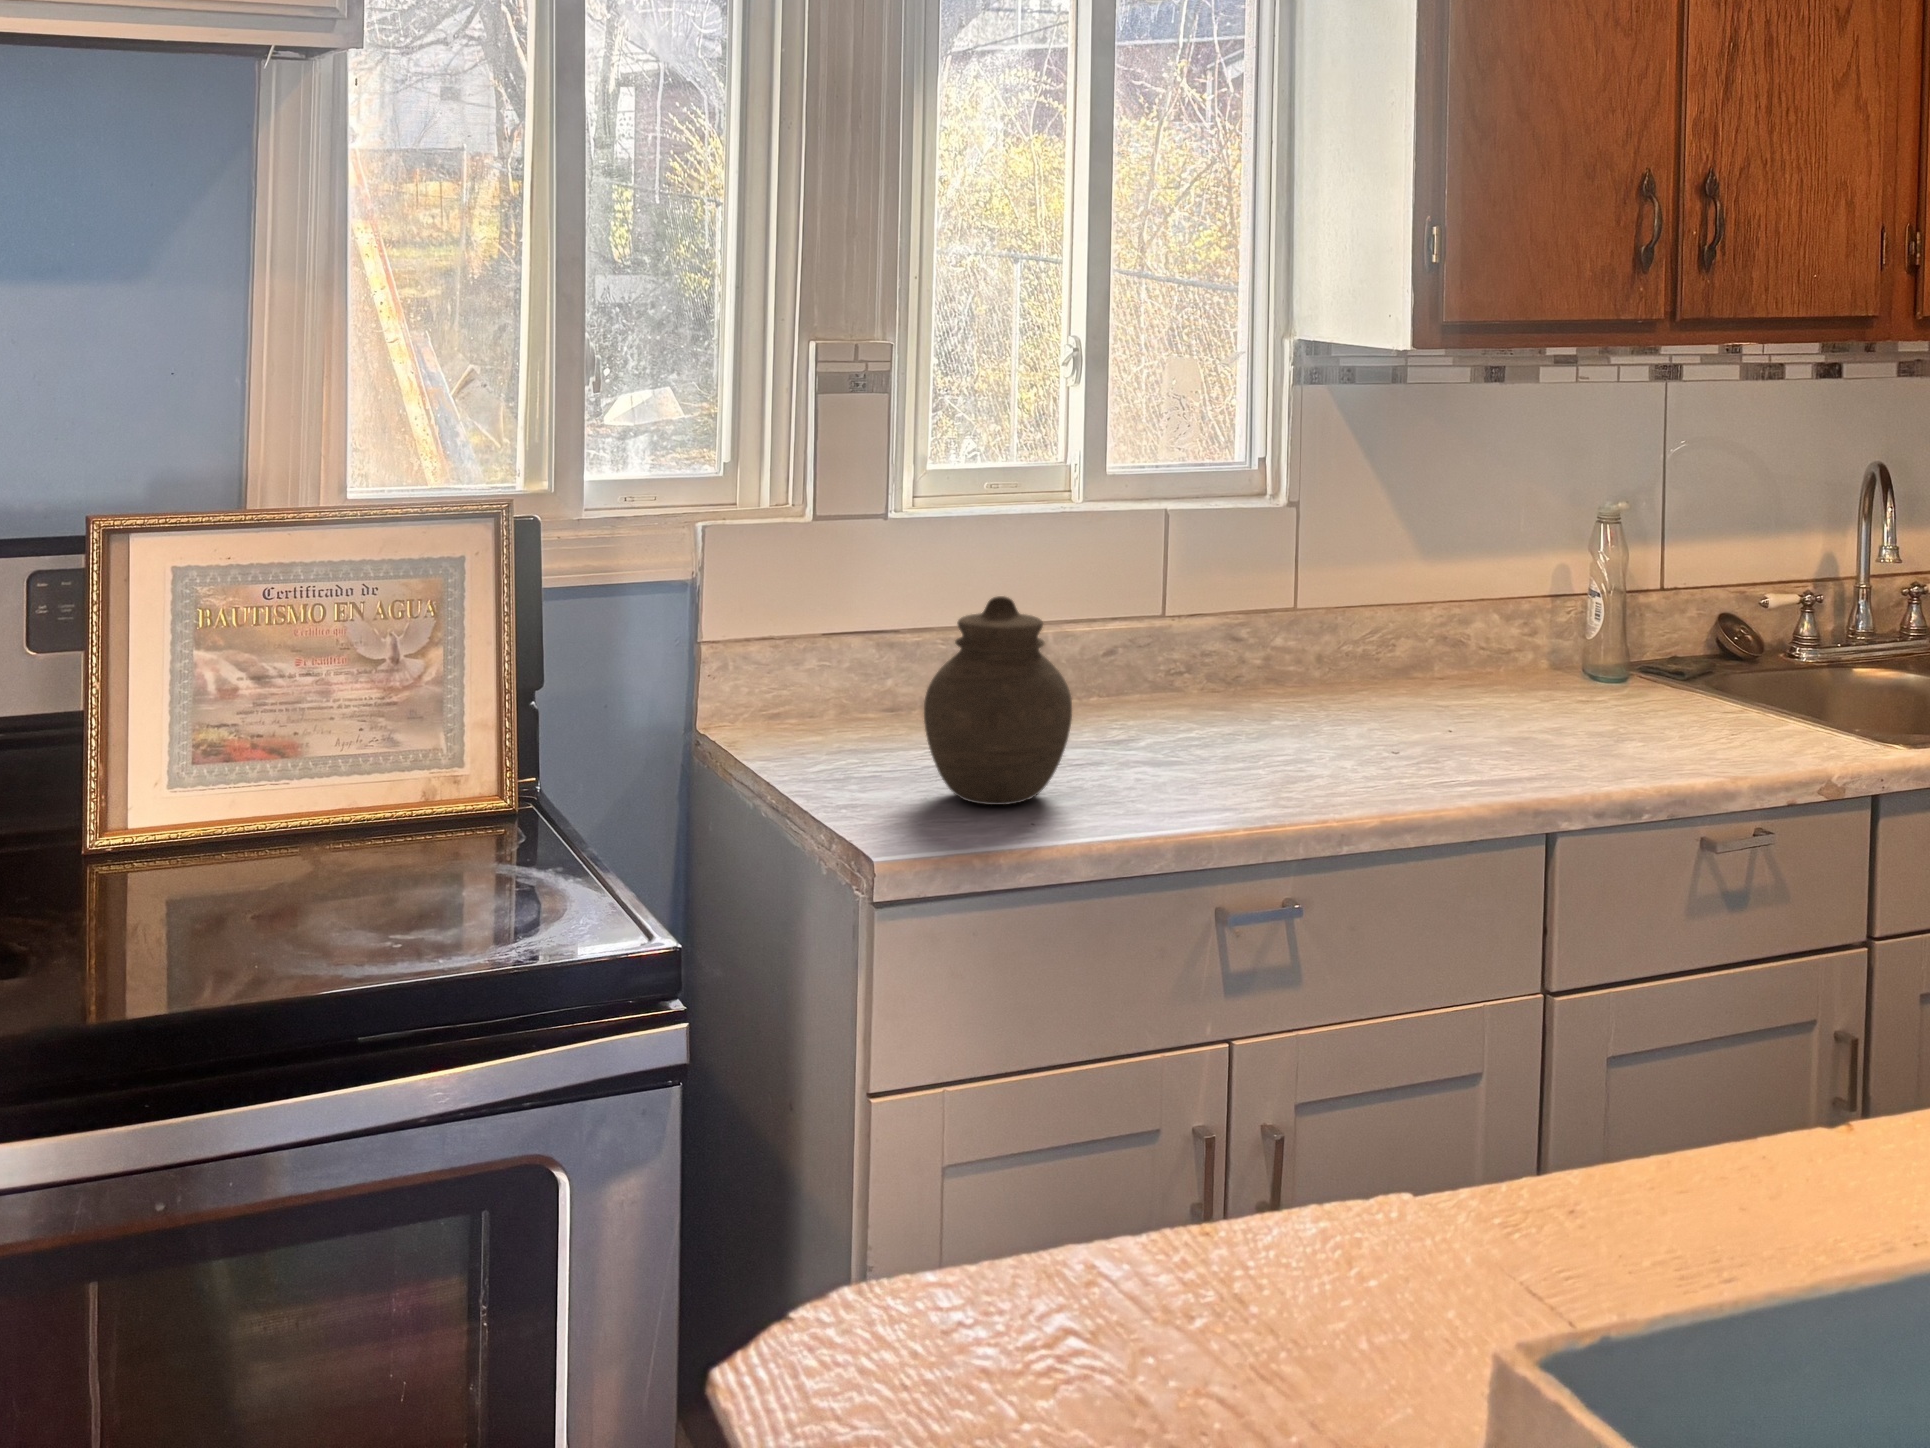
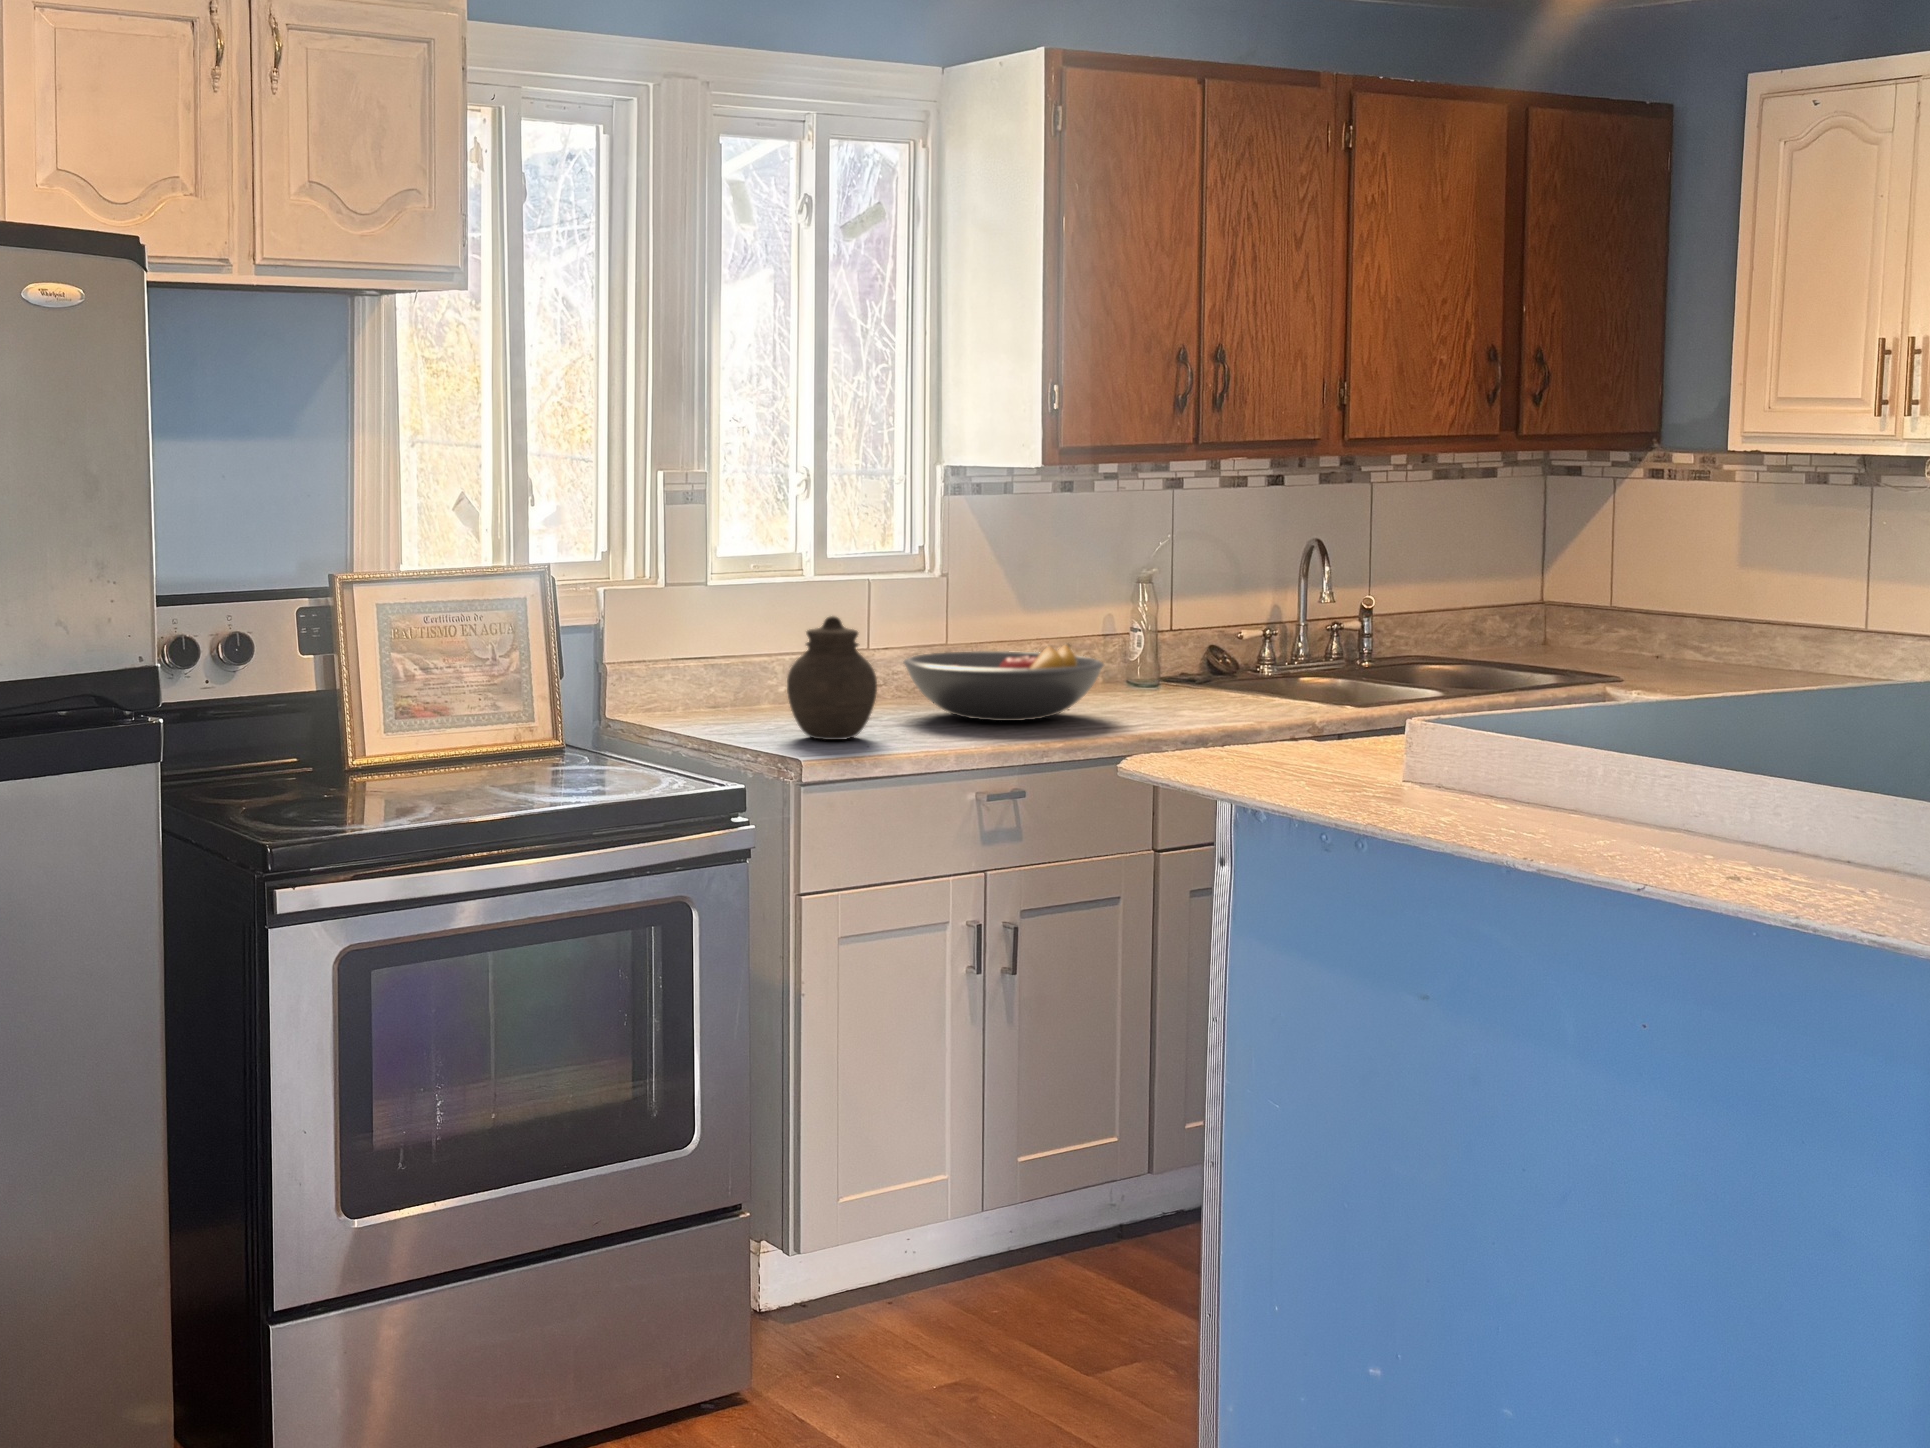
fruit bowl: none [1167,635,1487,766] -> present [904,644,1104,721]

